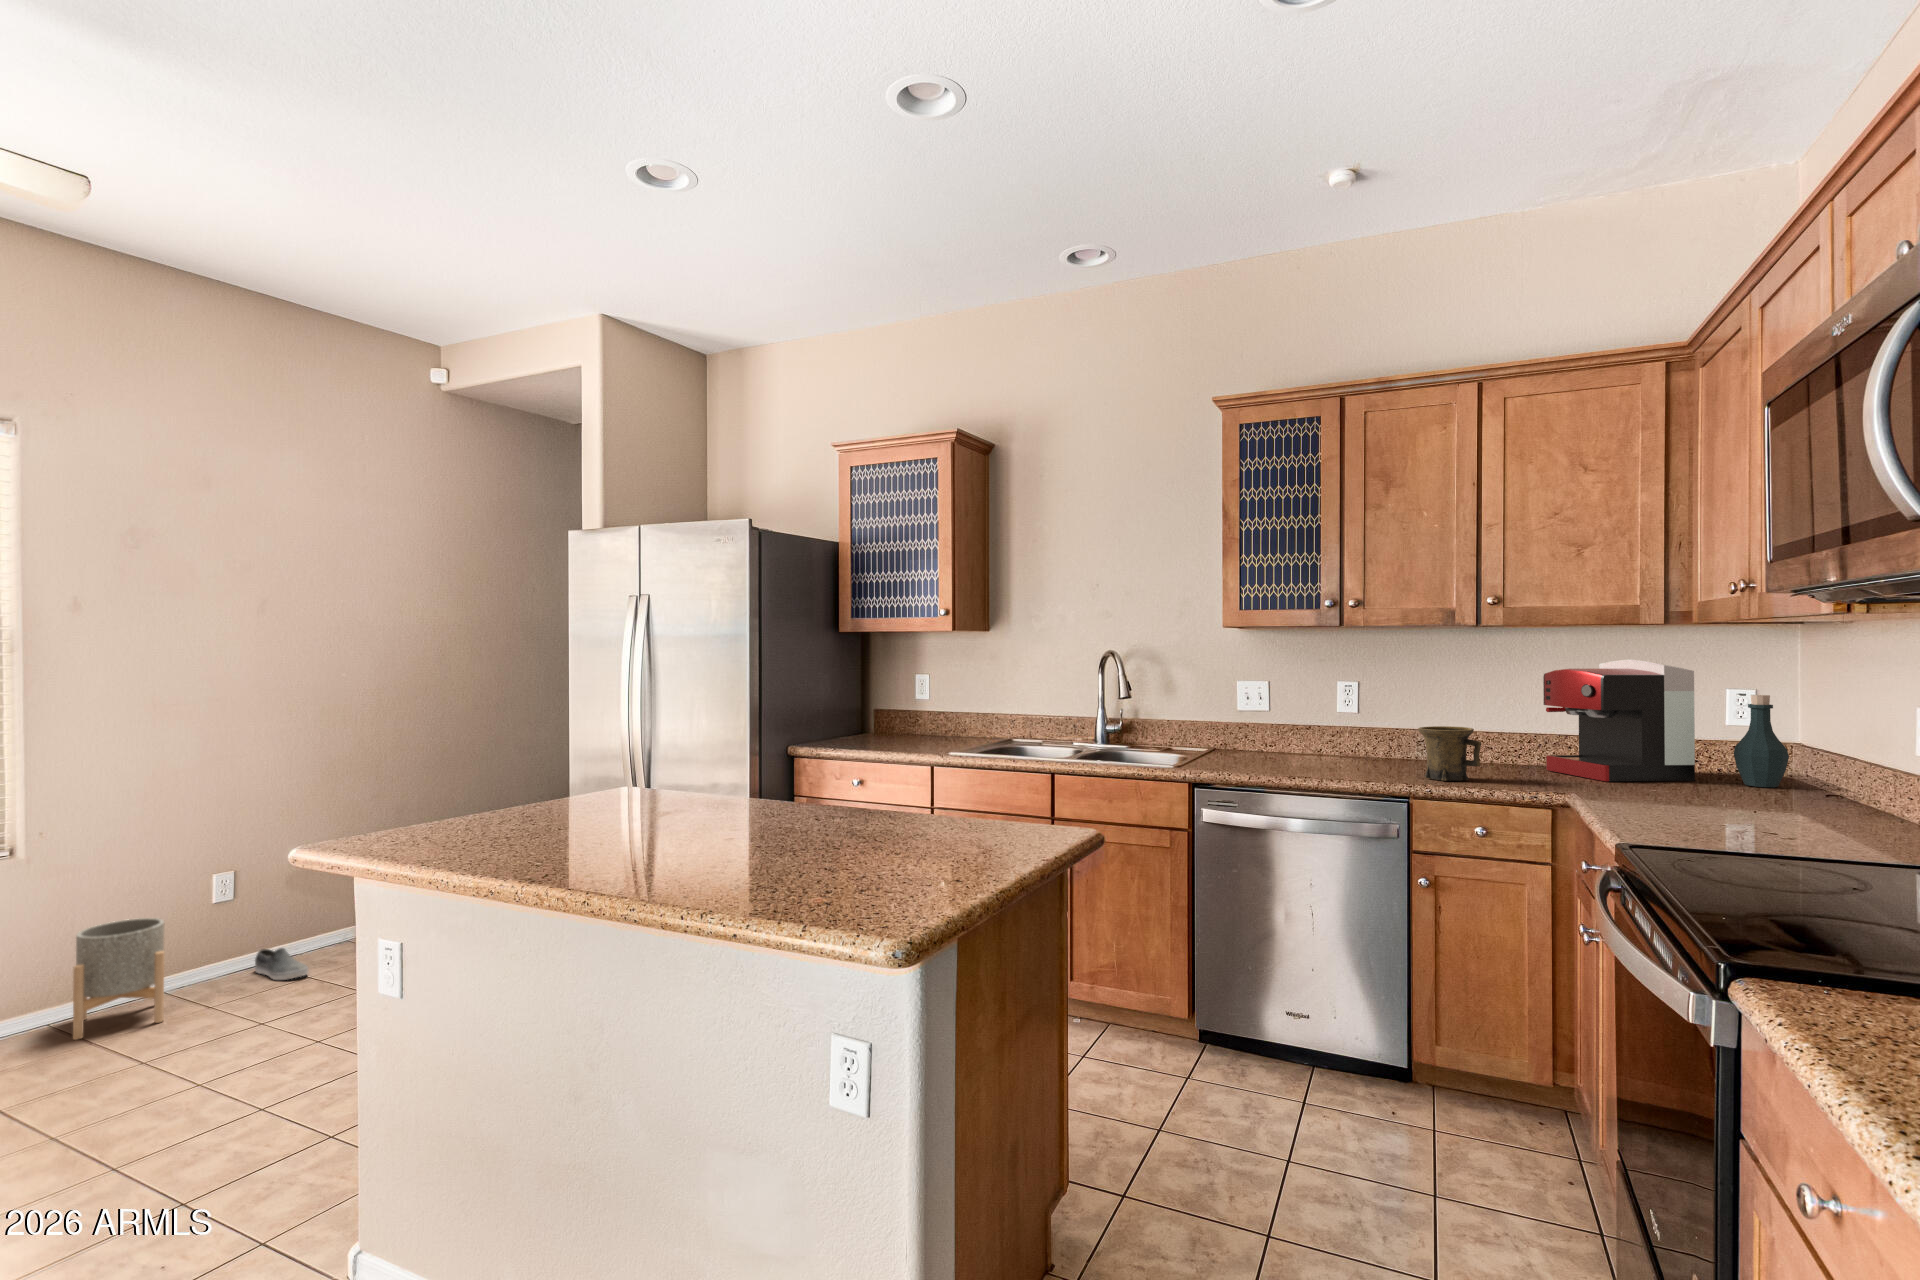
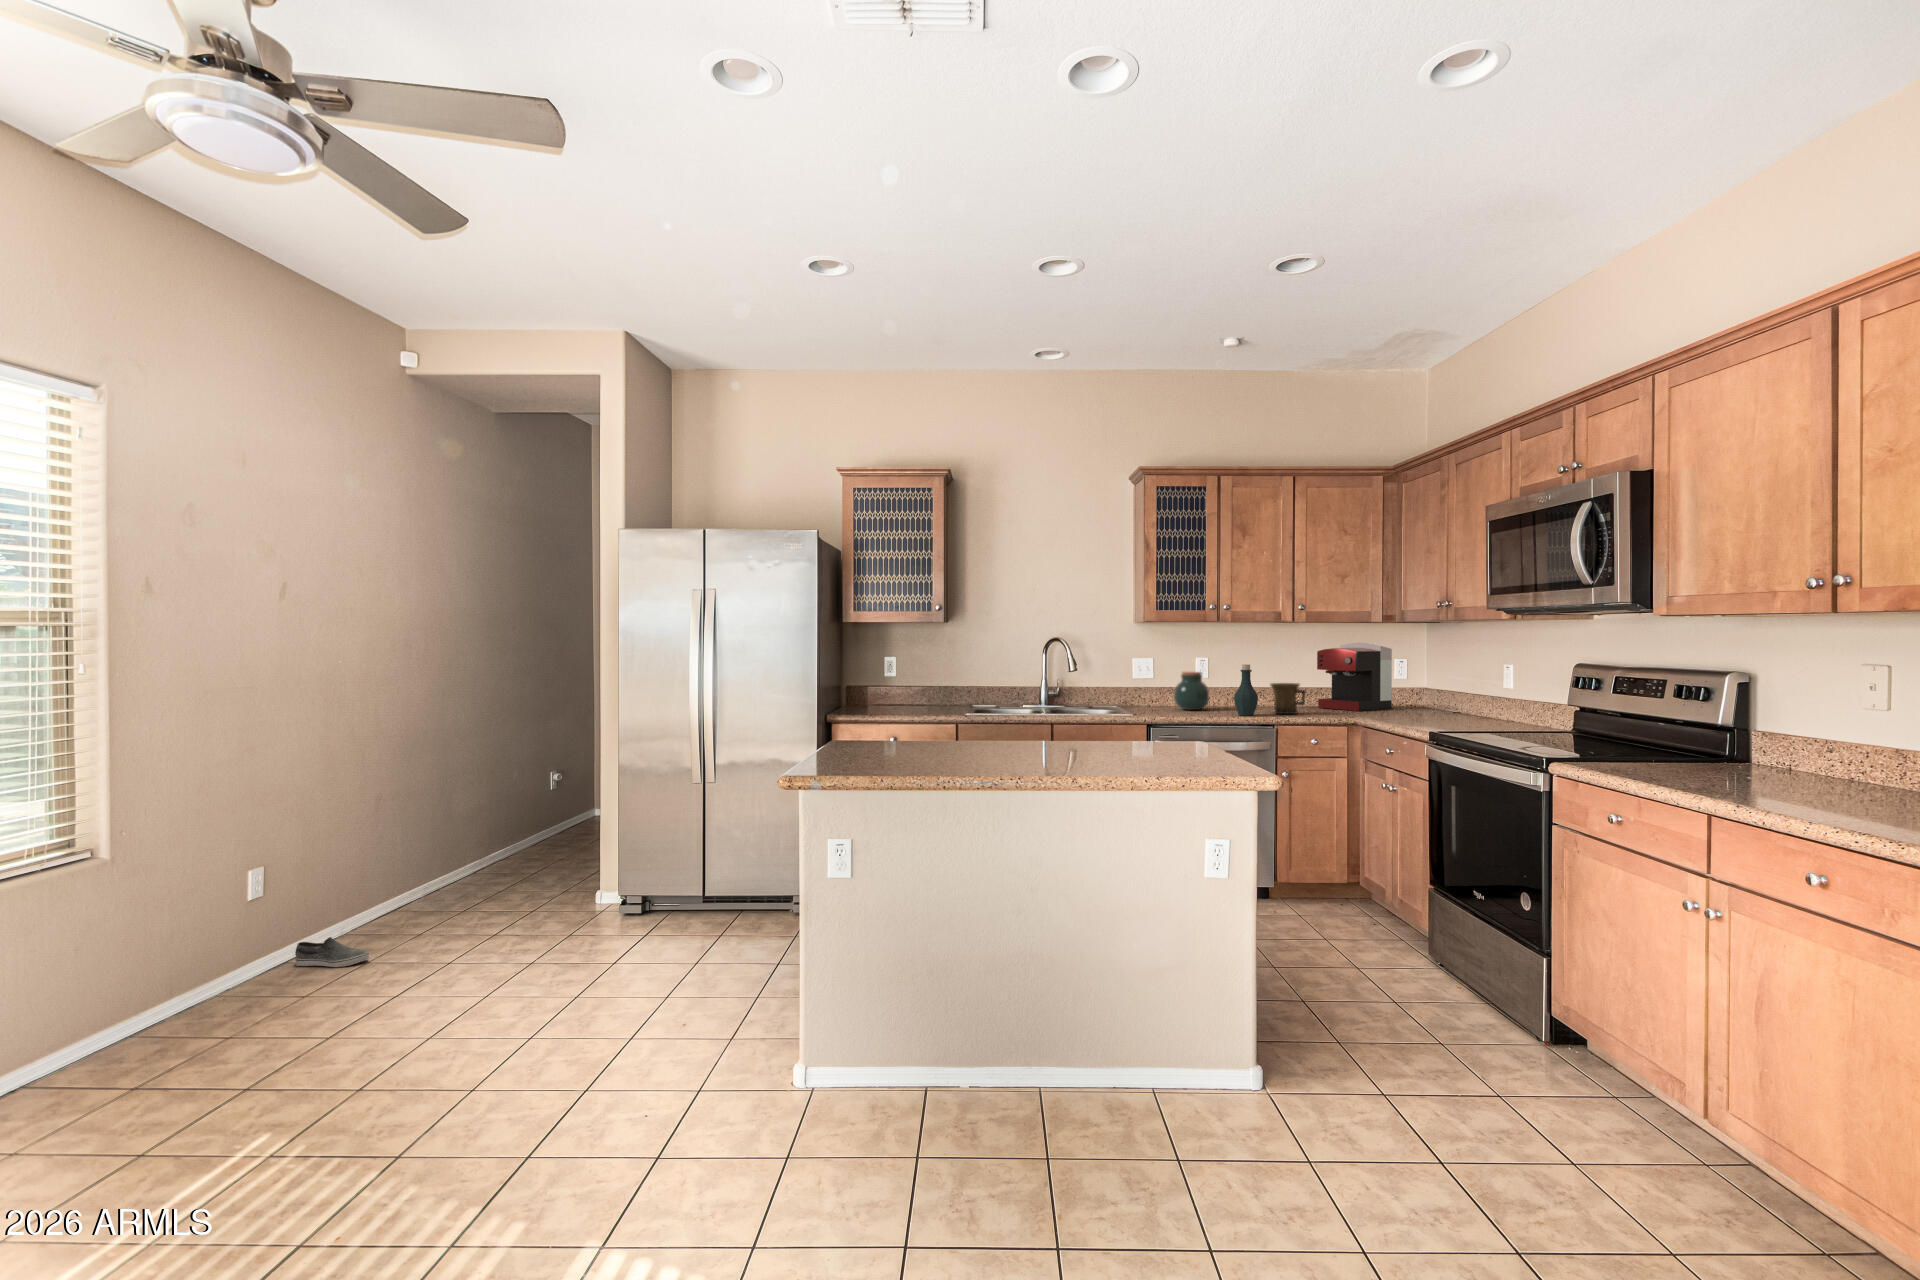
bottle: present [1734,695,1789,787] -> present [1234,664,1258,716]
jar: none [1281,703,1339,763] -> present [1174,672,1209,710]
planter: present [73,918,164,1040] -> none [171,912,283,1035]

